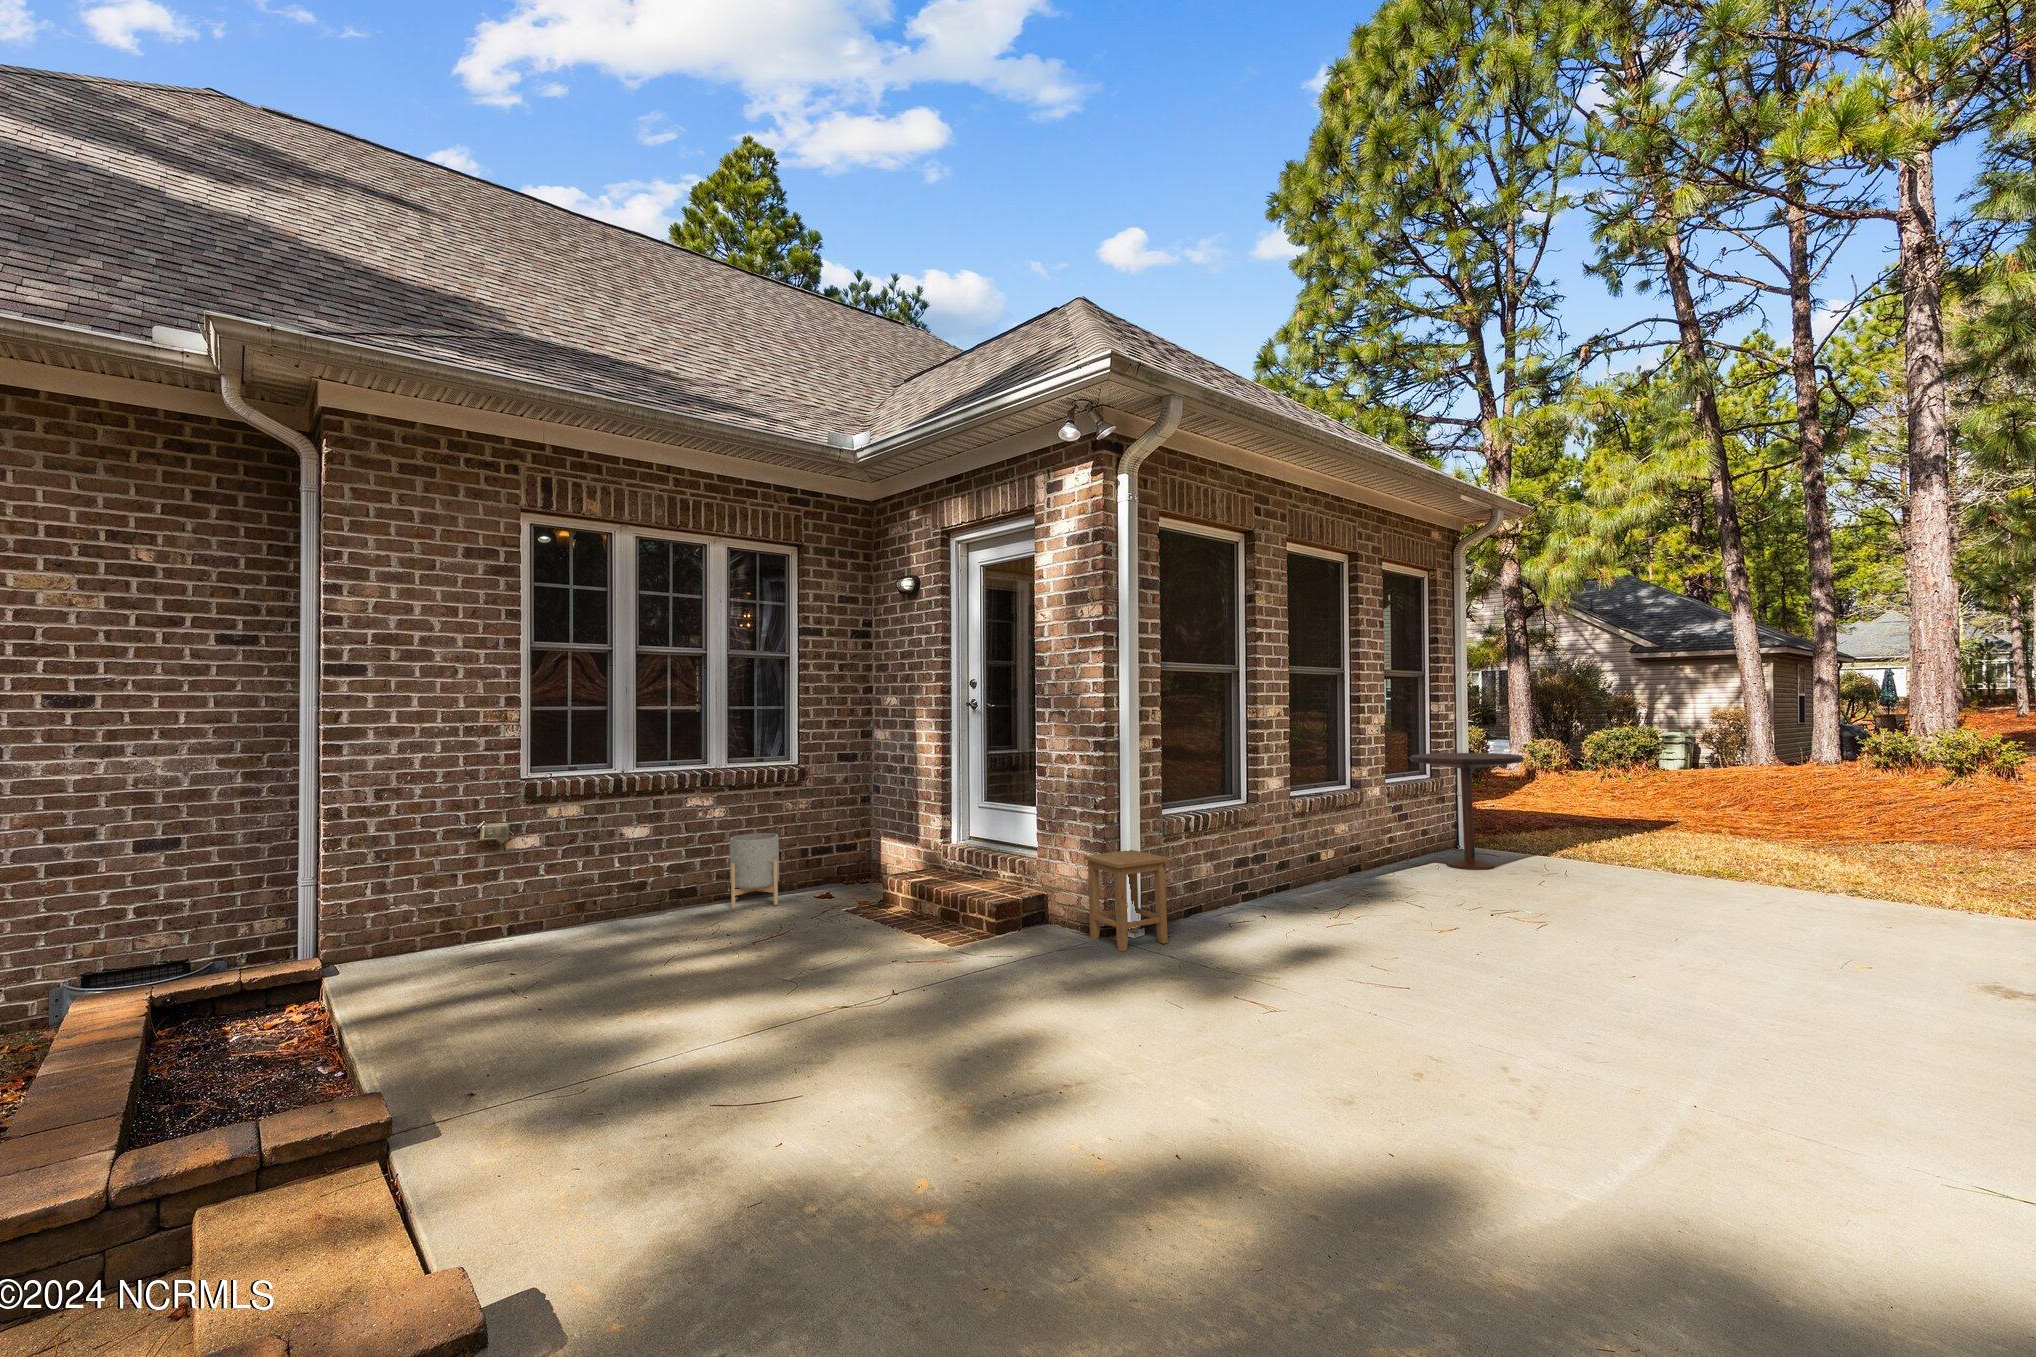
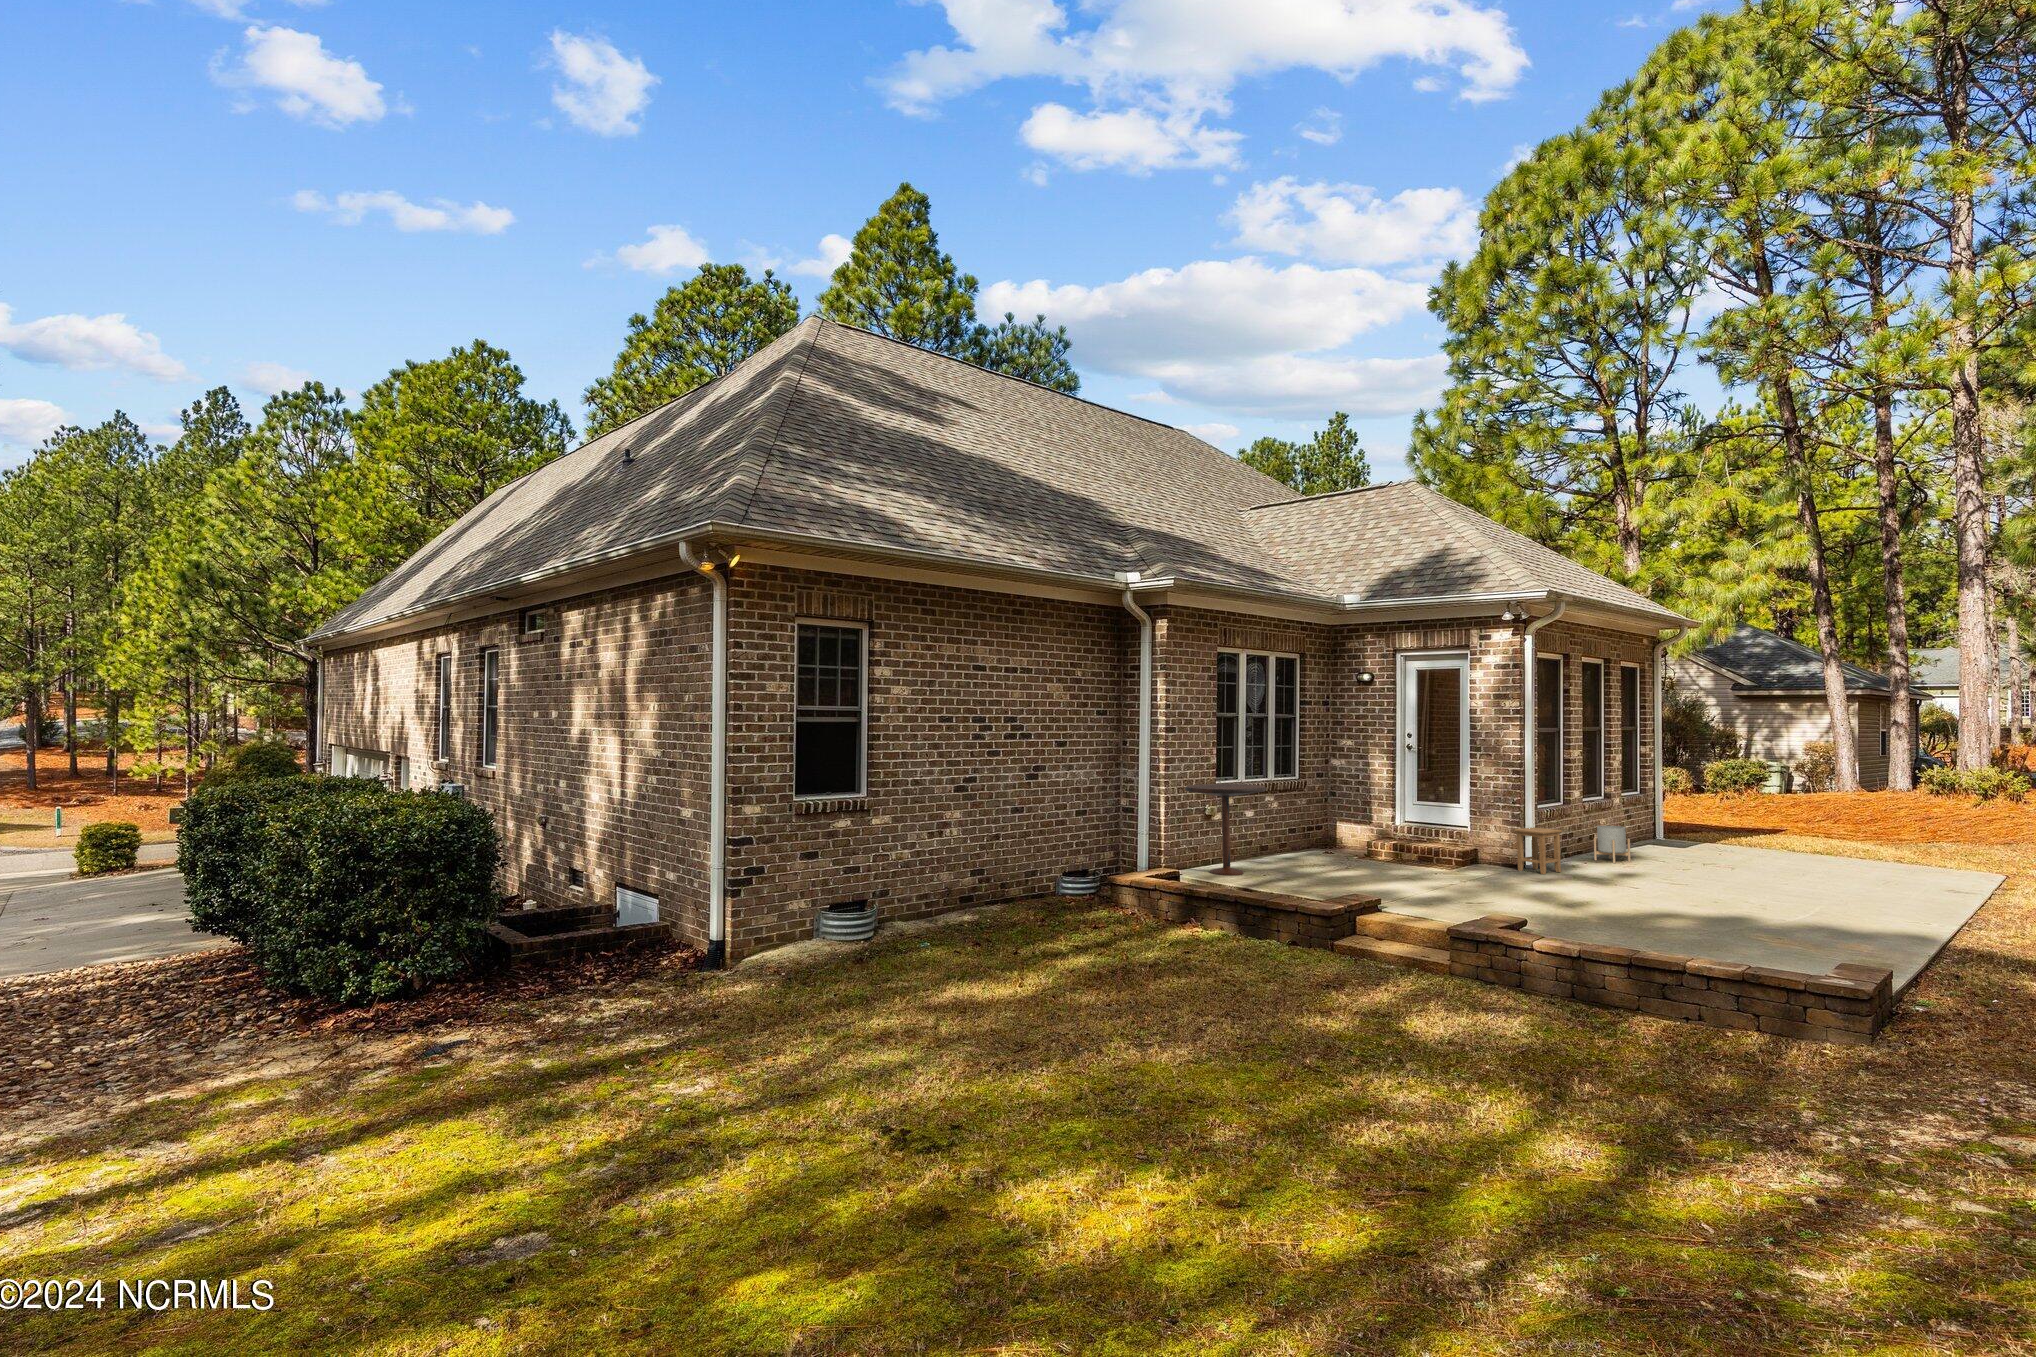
pedestal table: present [1410,753,1524,870] -> present [1185,784,1266,875]
planter: present [730,833,779,908] -> present [1594,826,1631,863]

